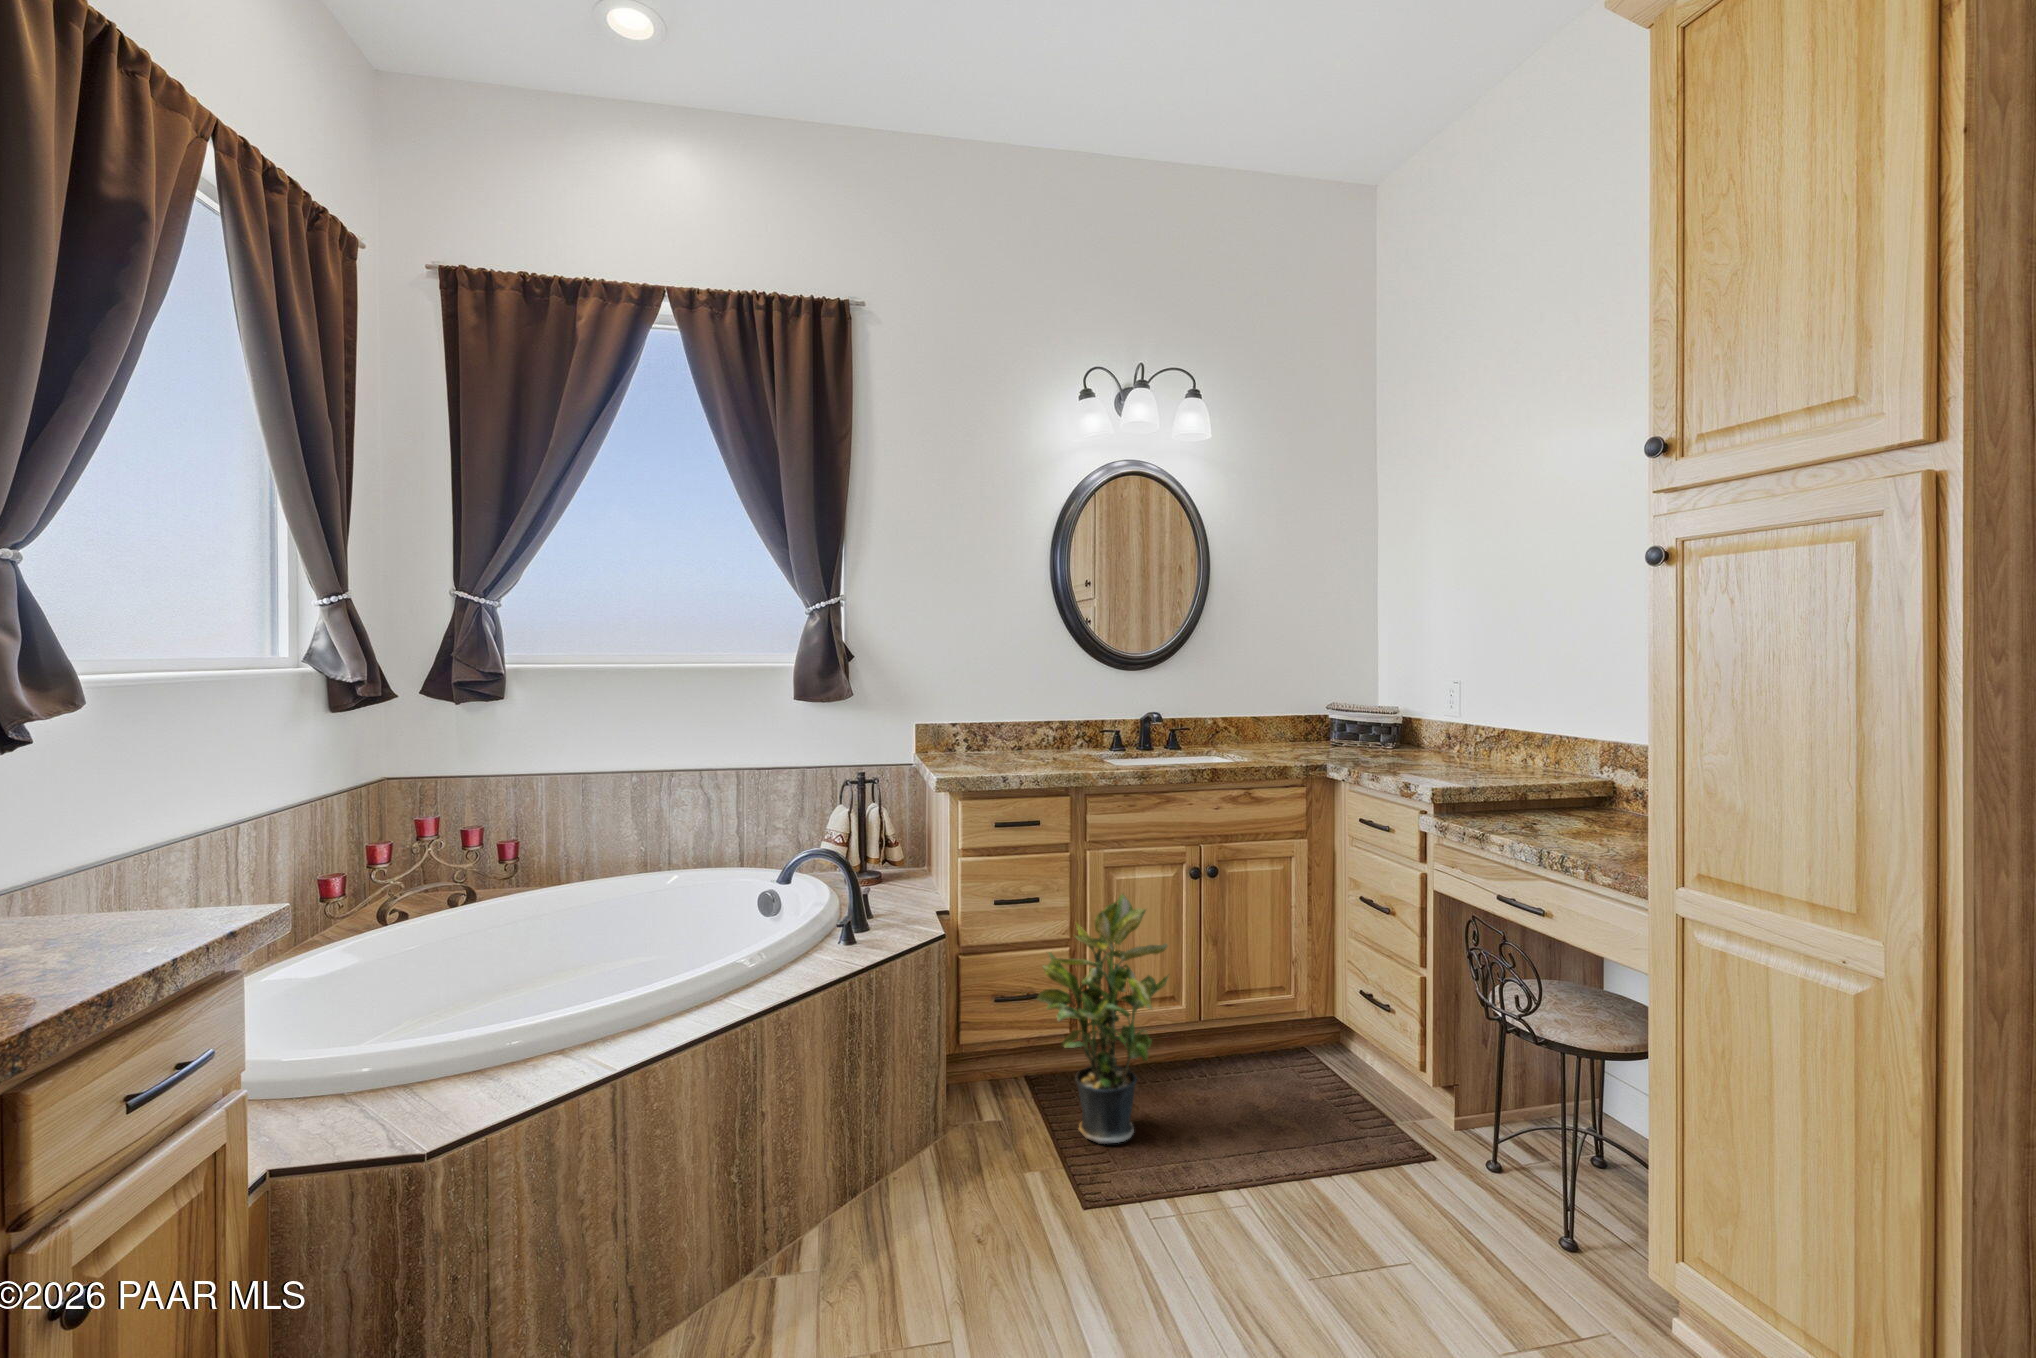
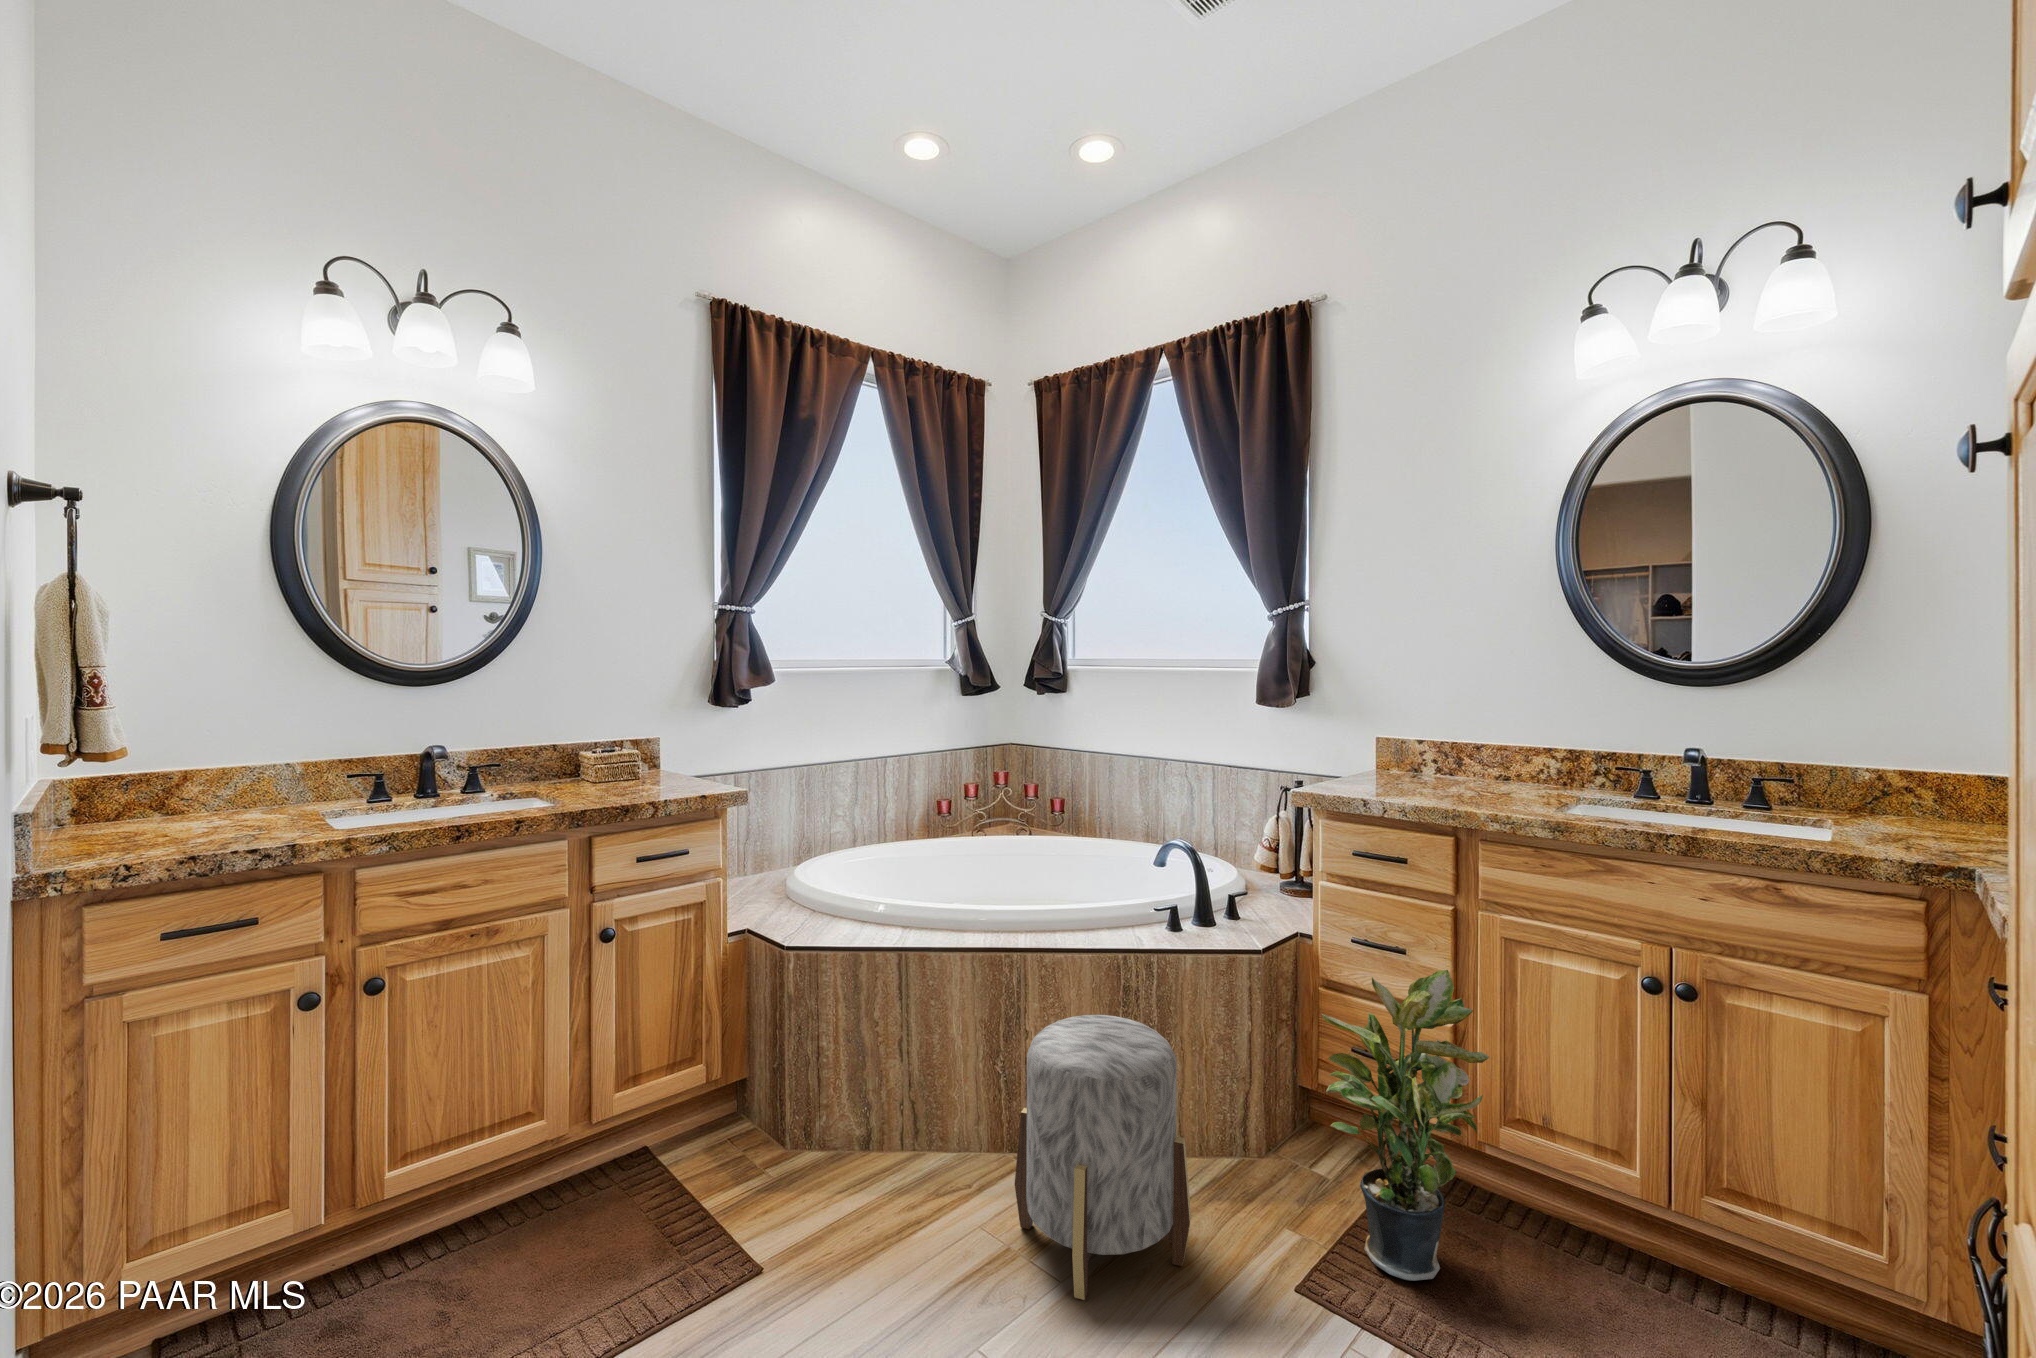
stool: none [858,1017,1018,1288] -> present [1015,1015,1191,1300]

